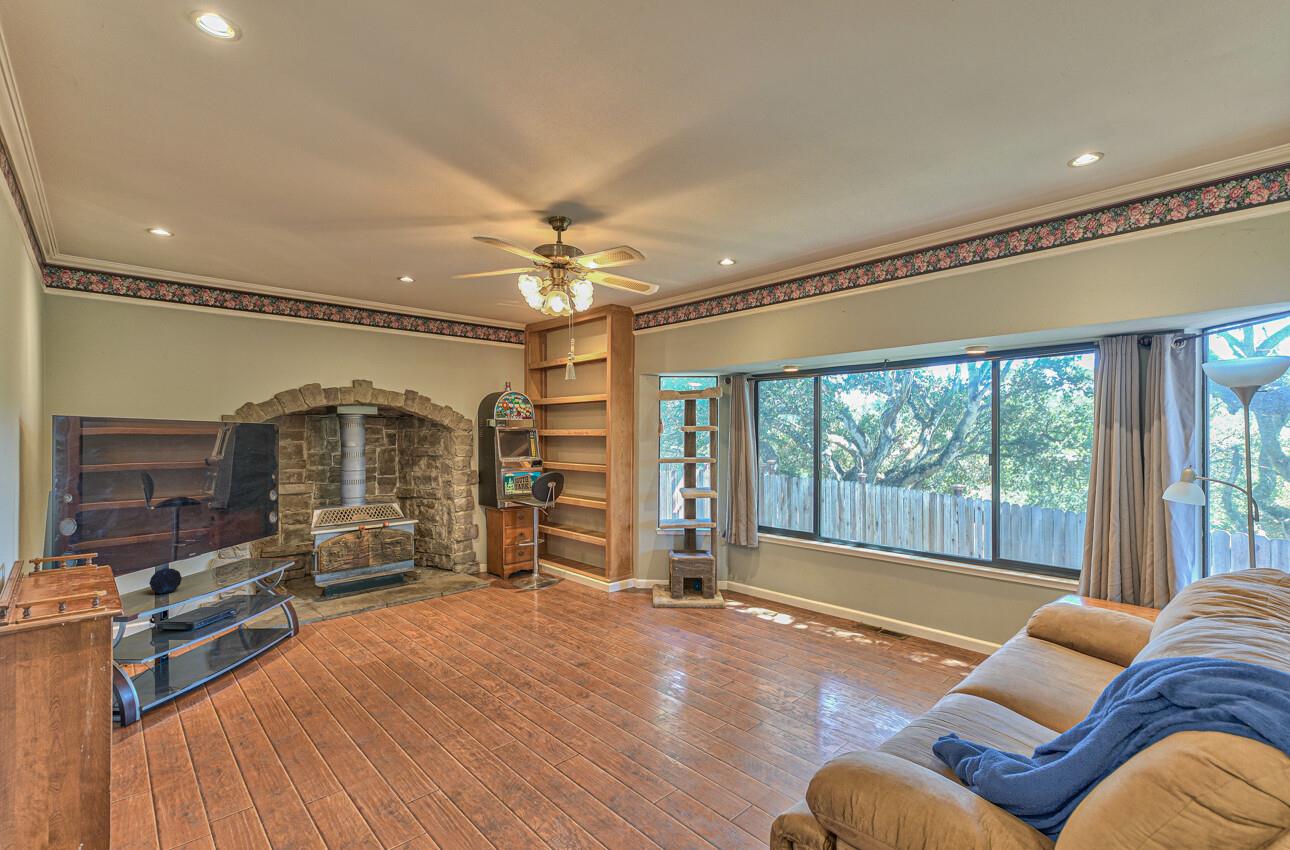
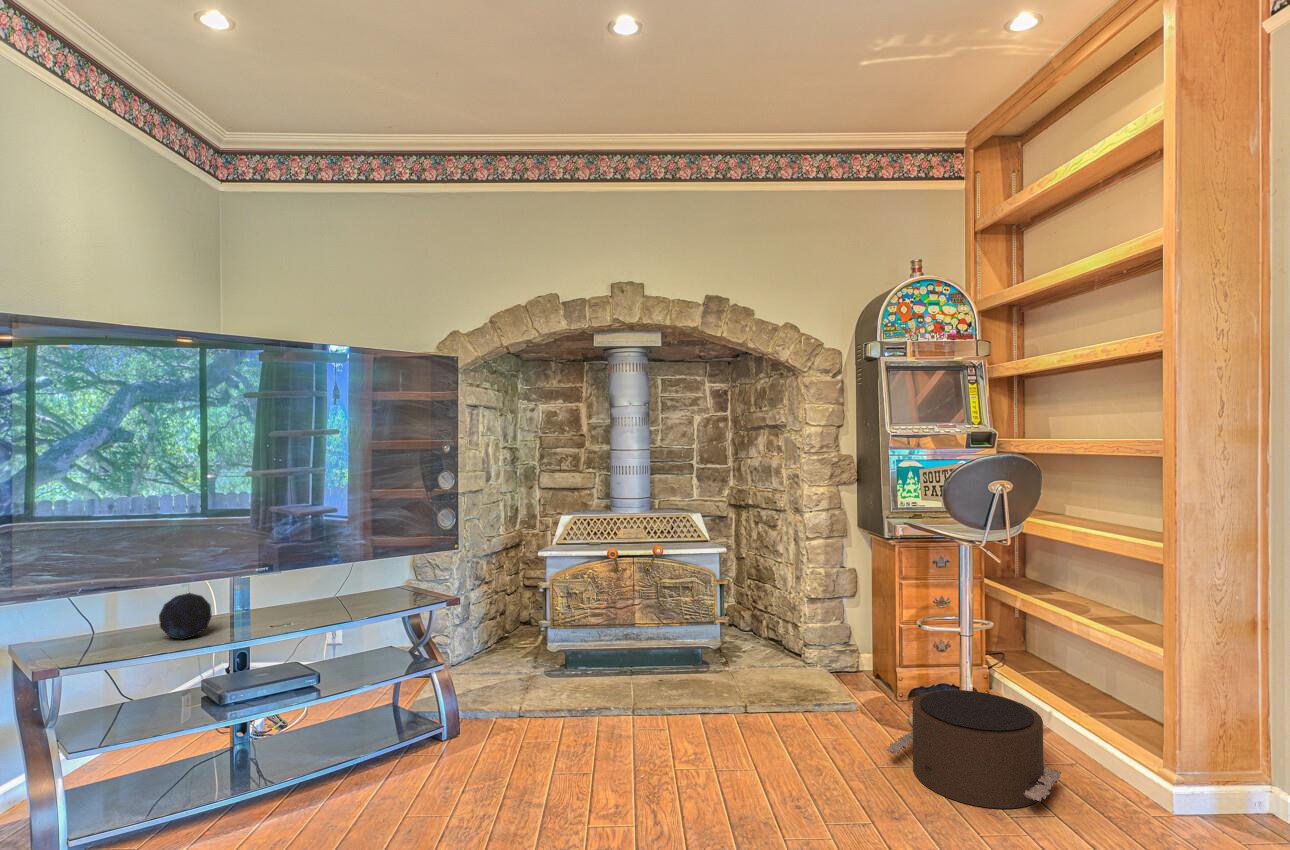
pouf: none [510,564,570,601] -> present [886,690,1061,808]

